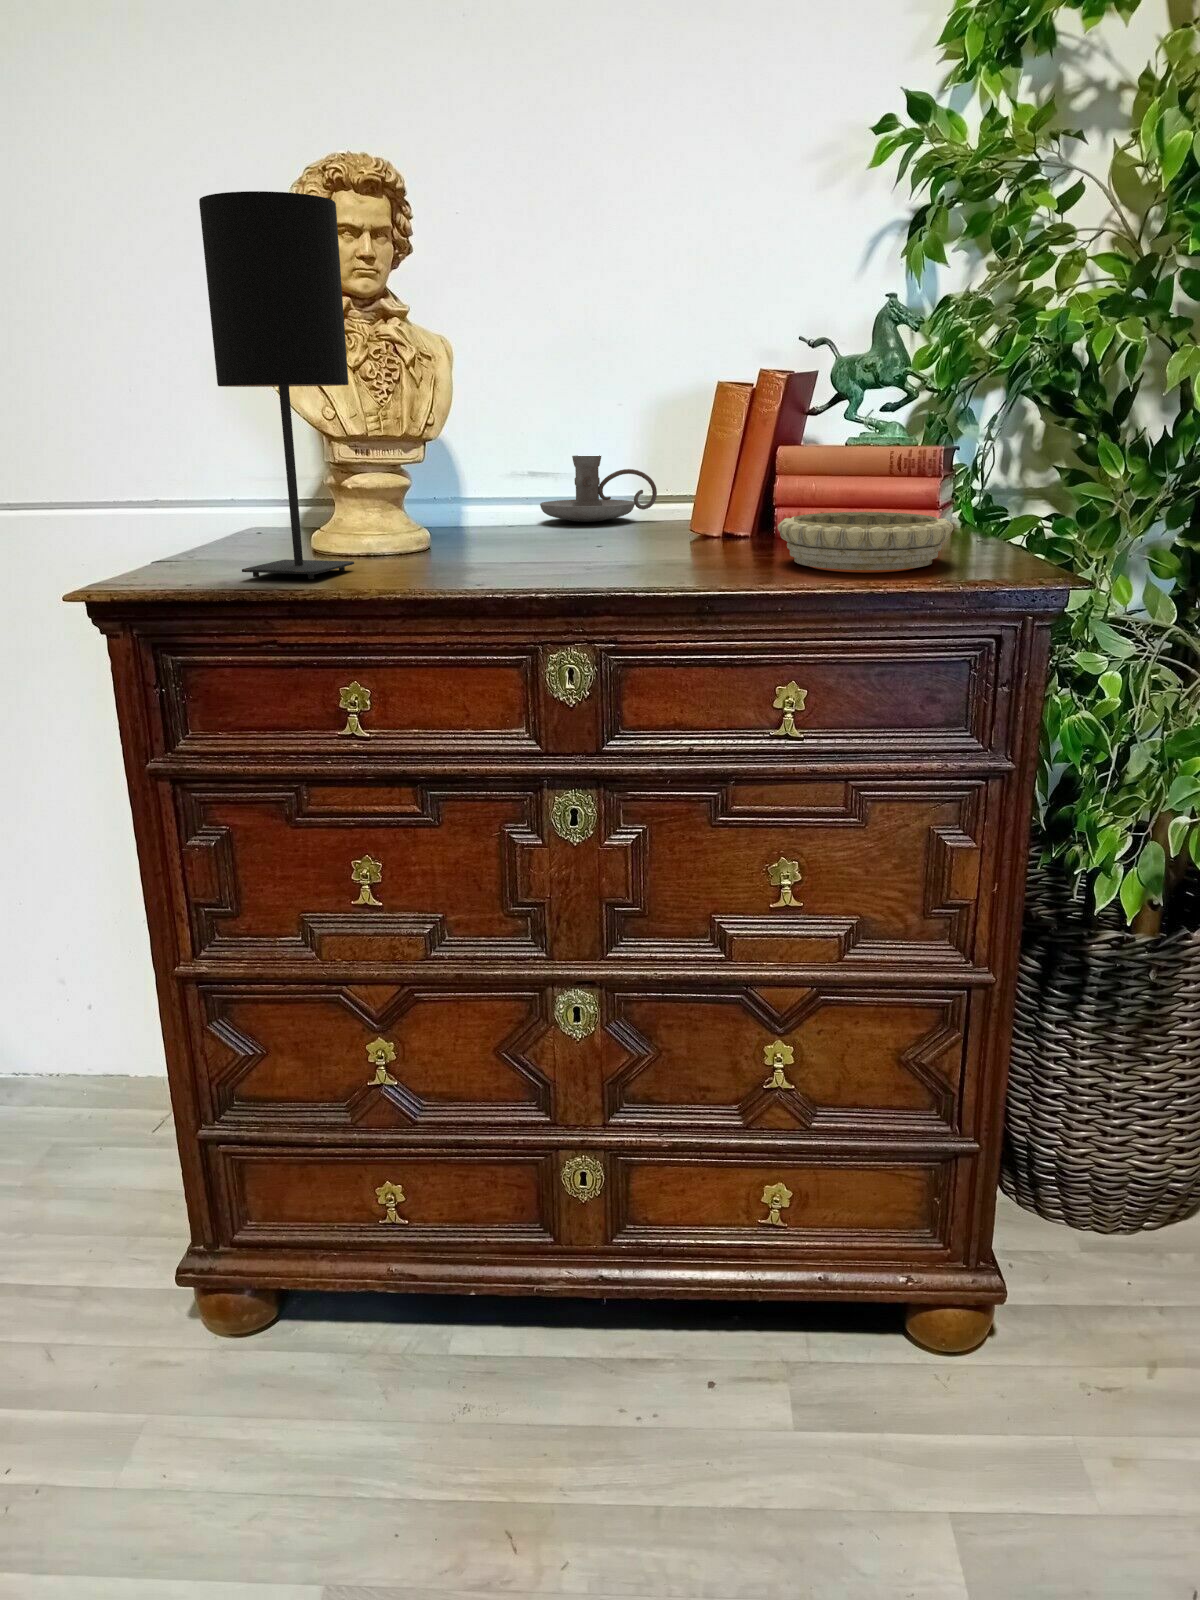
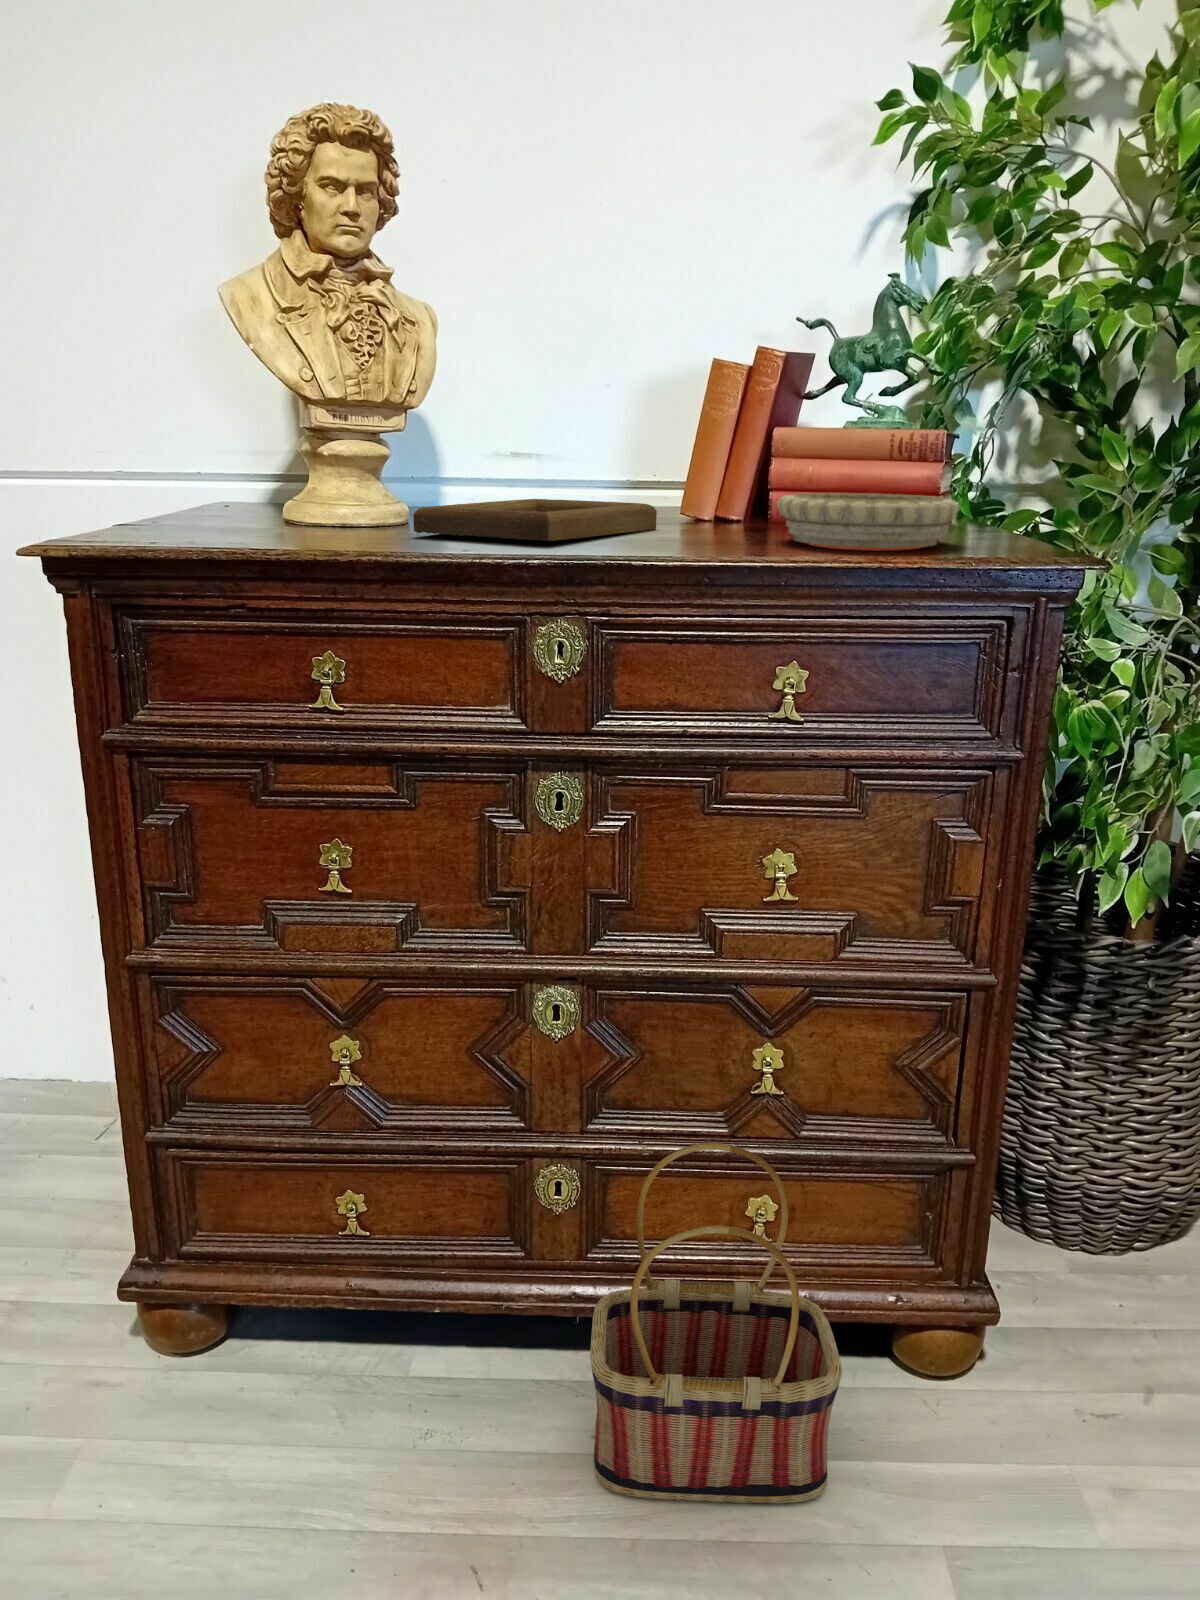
table lamp: present [199,191,354,579] -> none [176,125,331,543]
candle holder: present [540,455,657,522] -> none [524,439,644,507]
picture frame: none [432,521,665,571] -> present [413,499,657,541]
basket: none [614,1136,850,1471] -> present [590,1143,842,1503]

